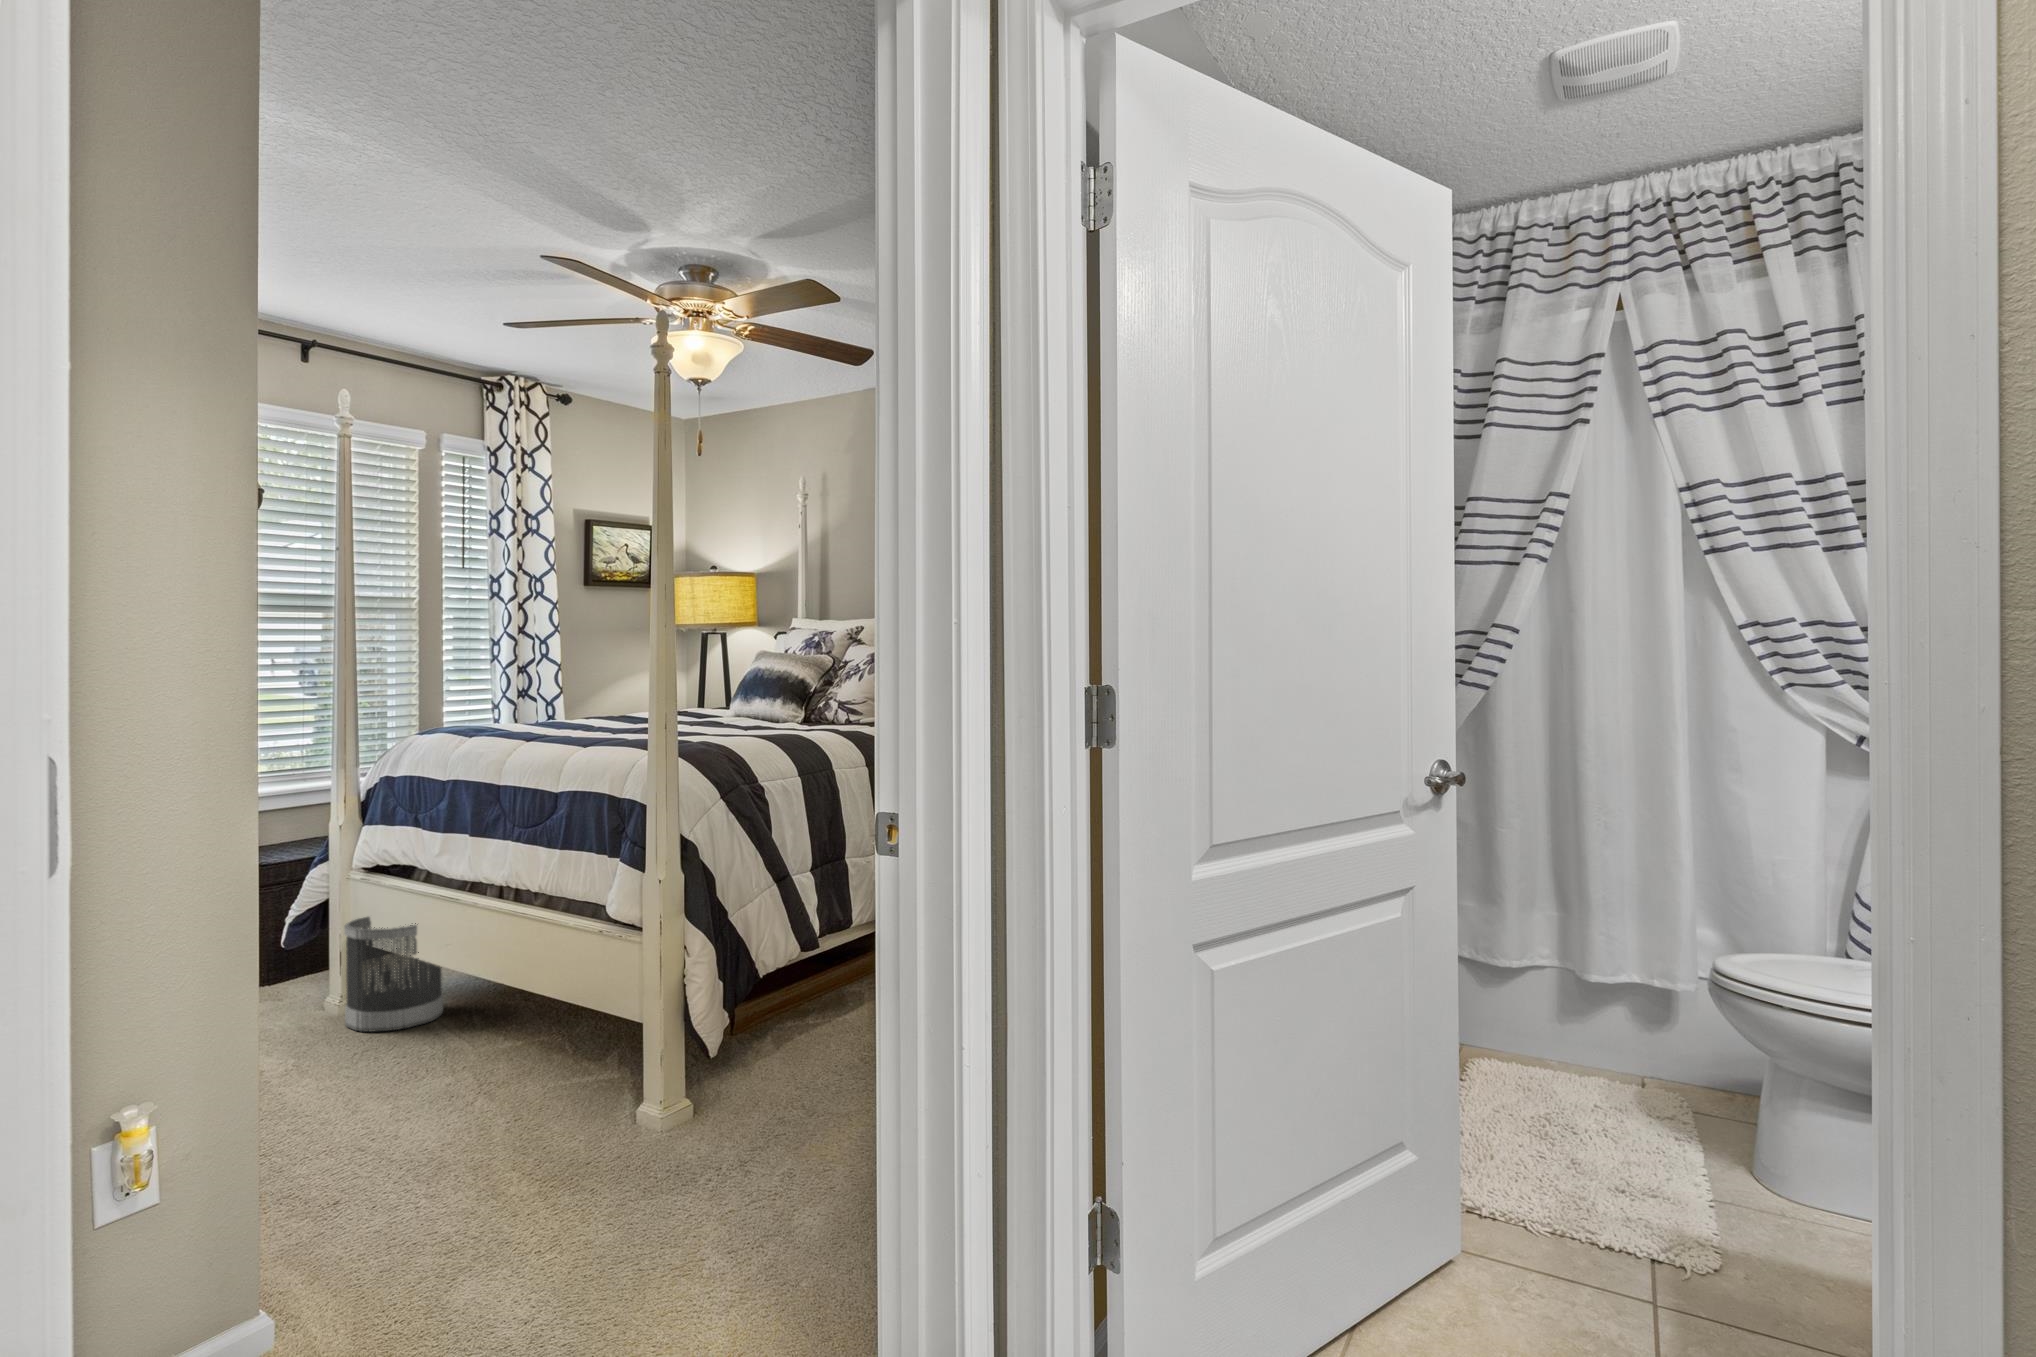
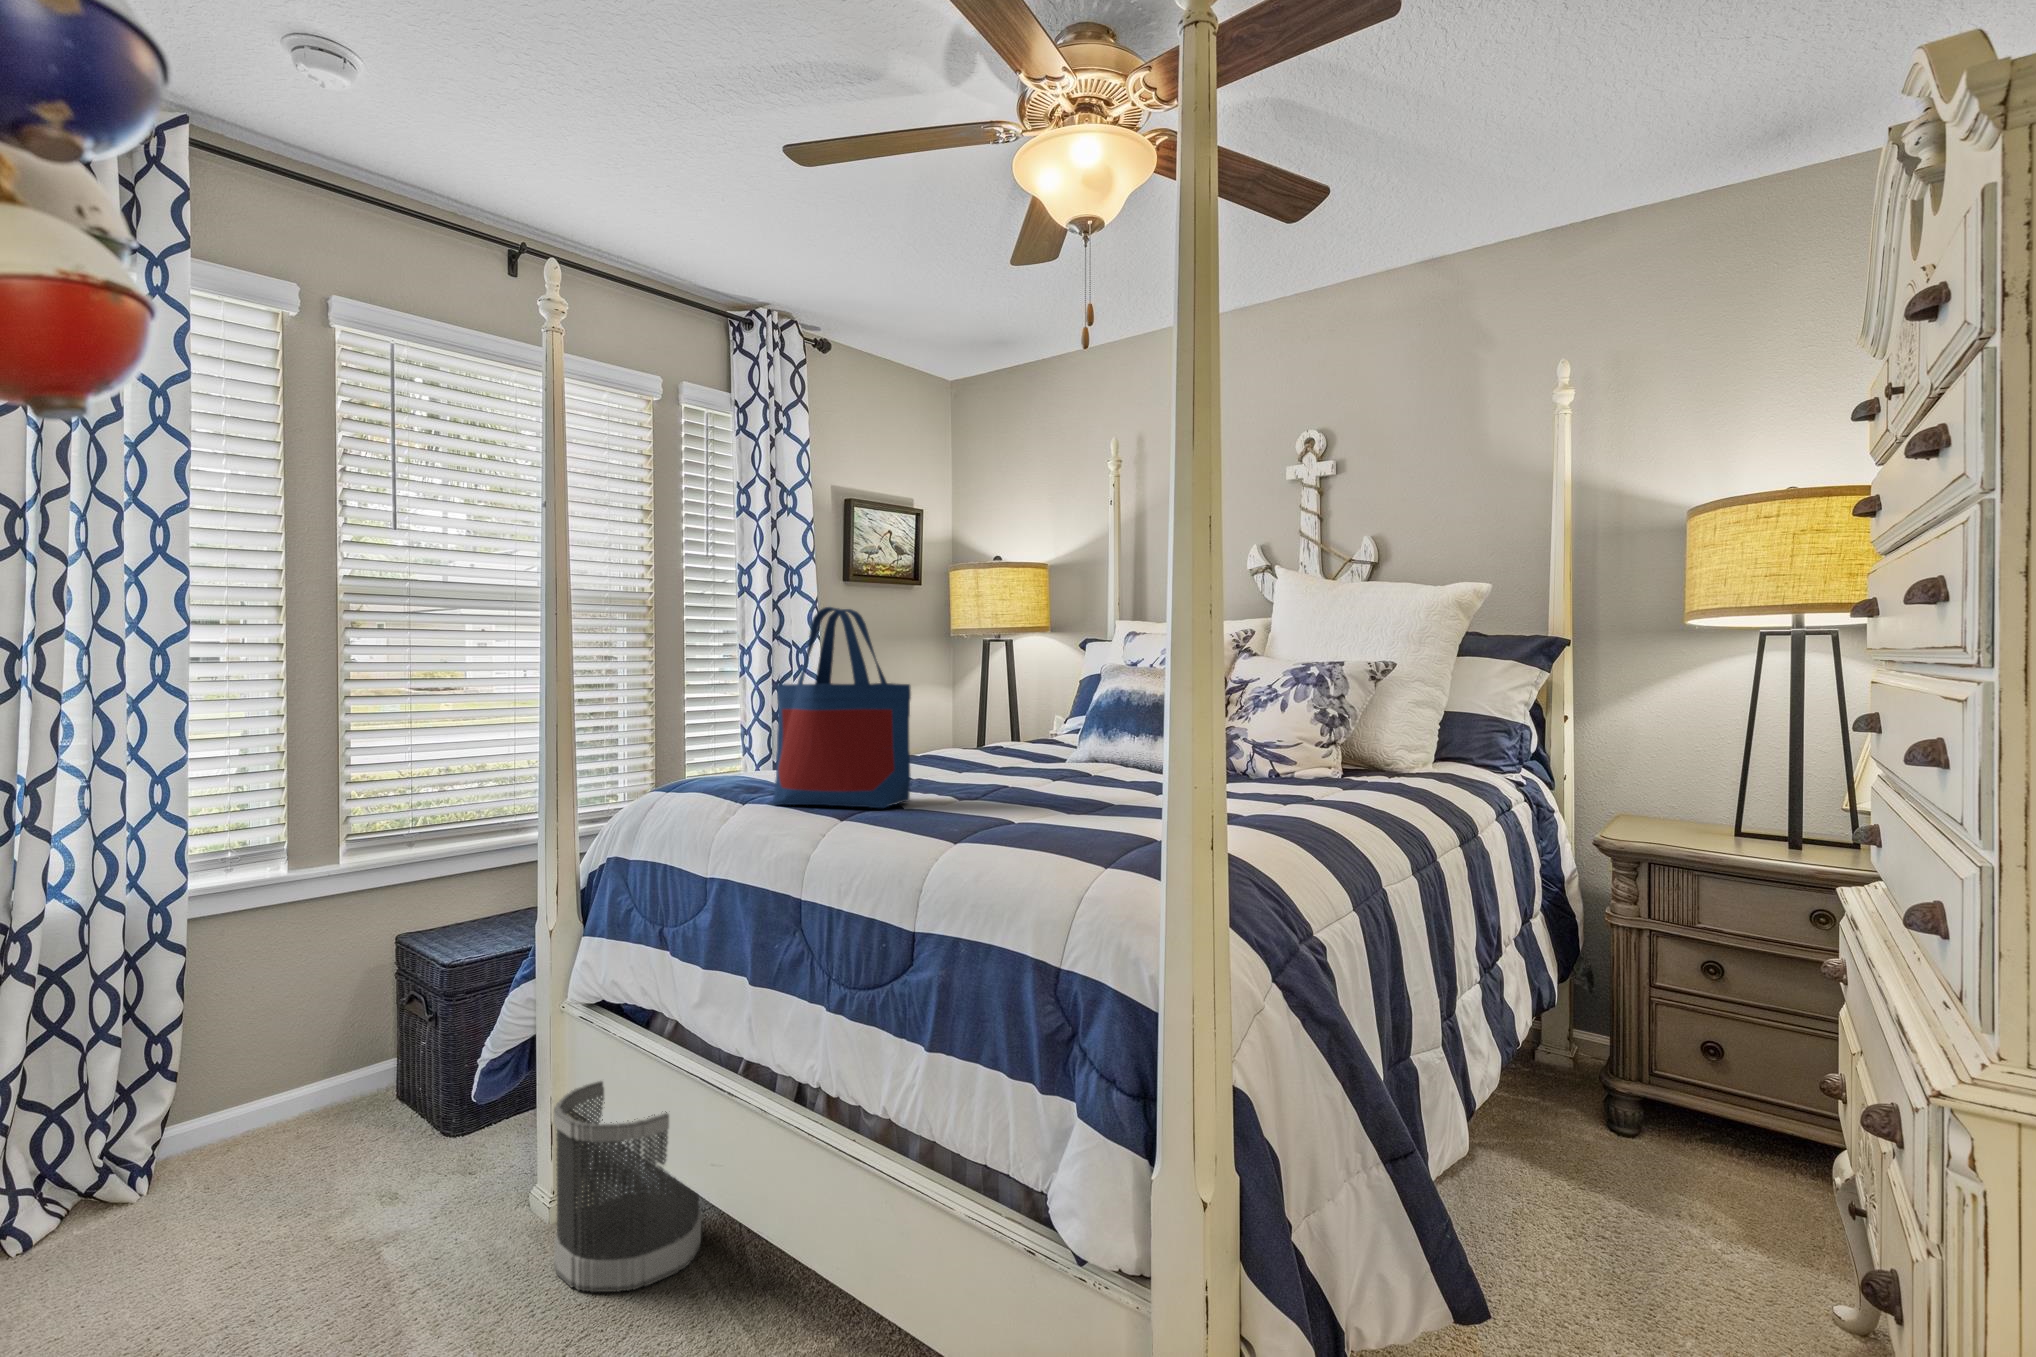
tote bag: none [491,613,584,739] -> present [772,607,911,808]

